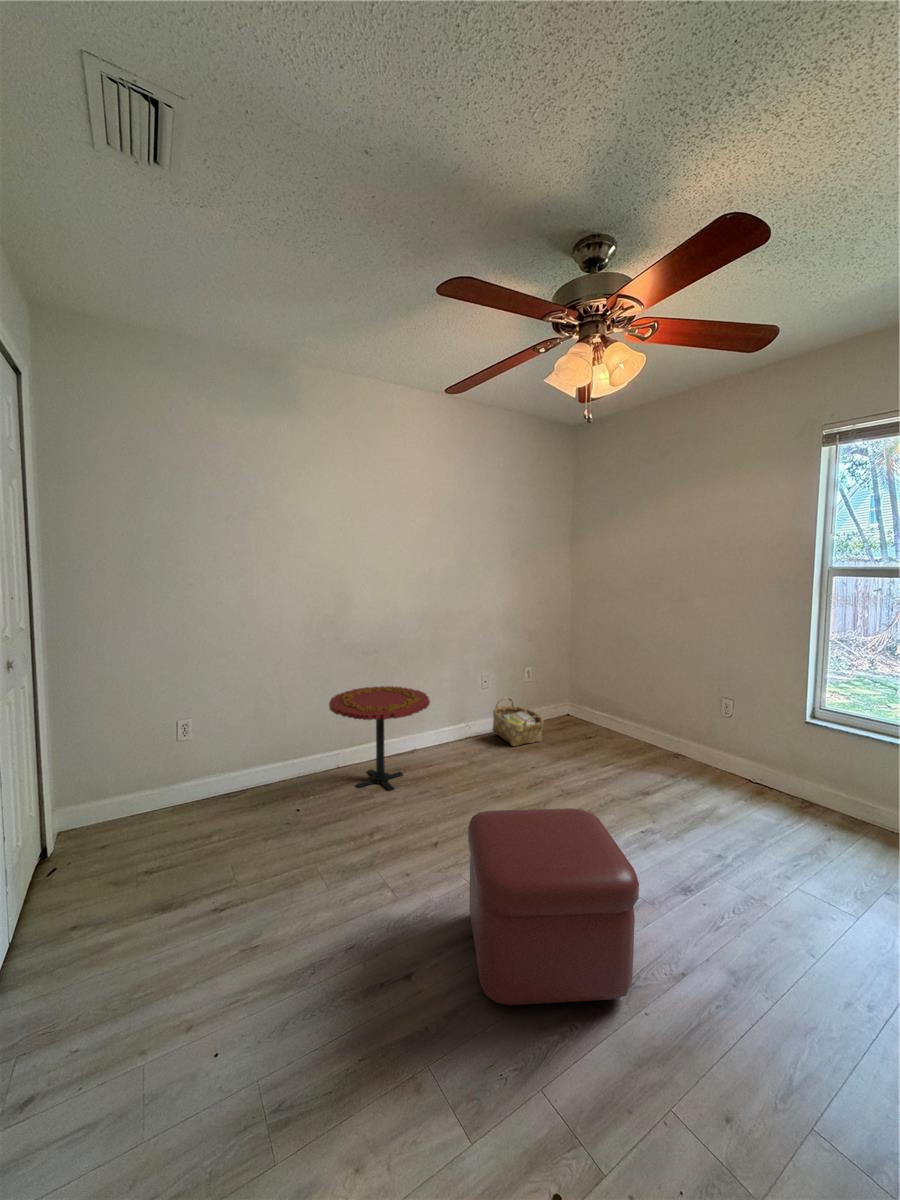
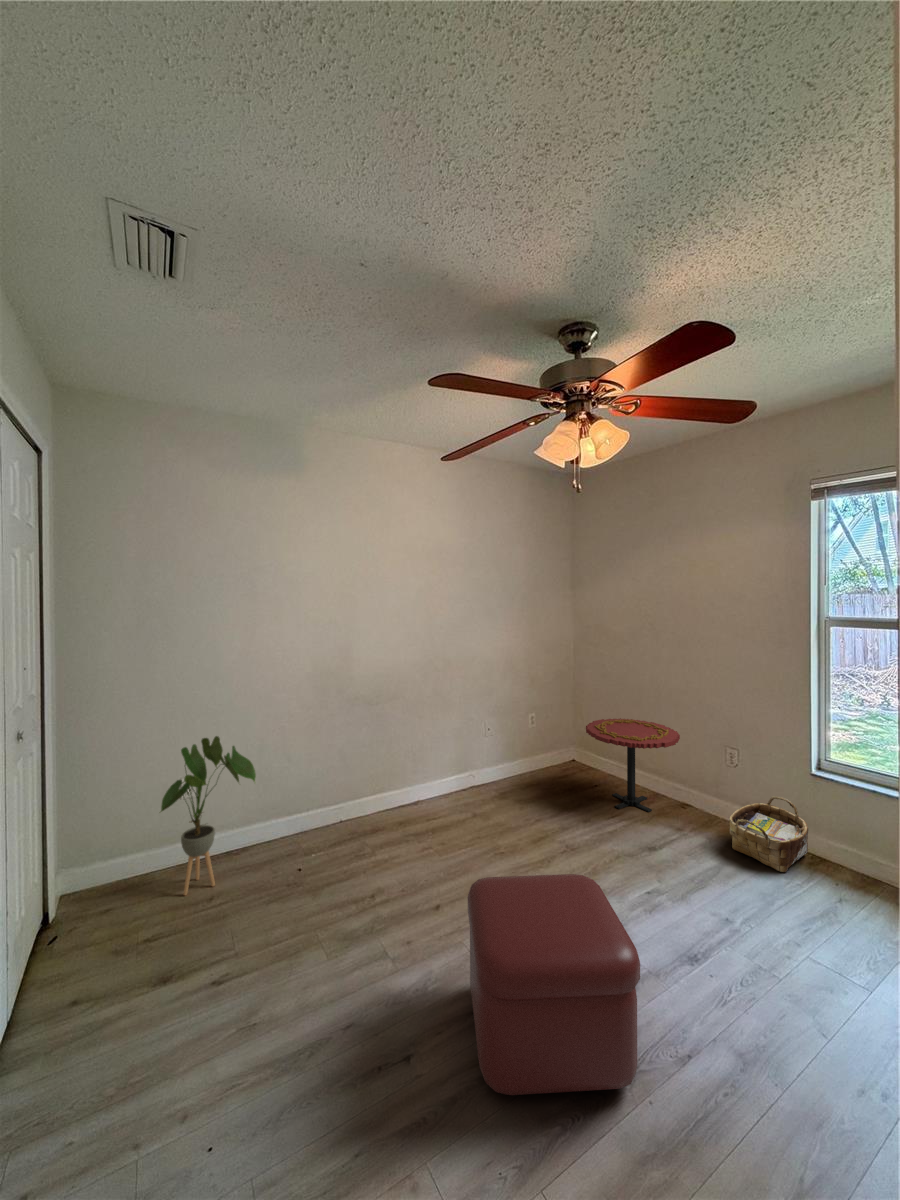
house plant: none [154,680,252,835] -> present [161,736,256,895]
side table: present [329,686,430,790] -> present [586,718,680,812]
woven basket: present [493,697,544,746] -> present [729,796,808,872]

